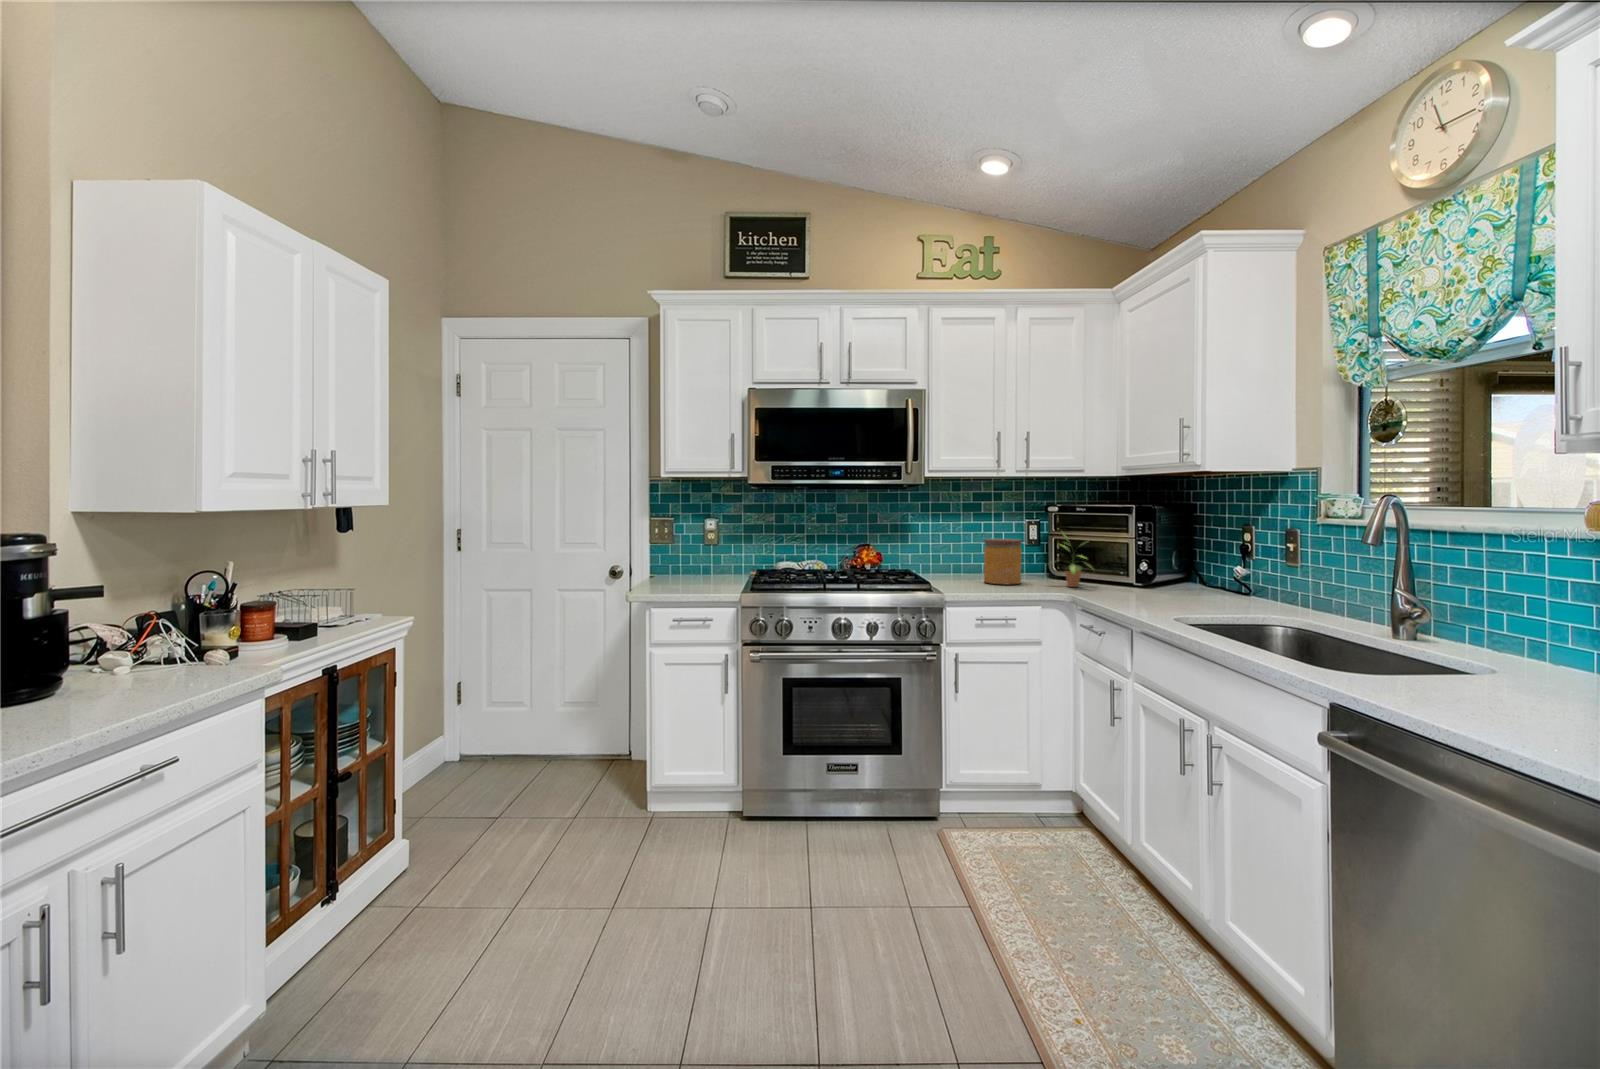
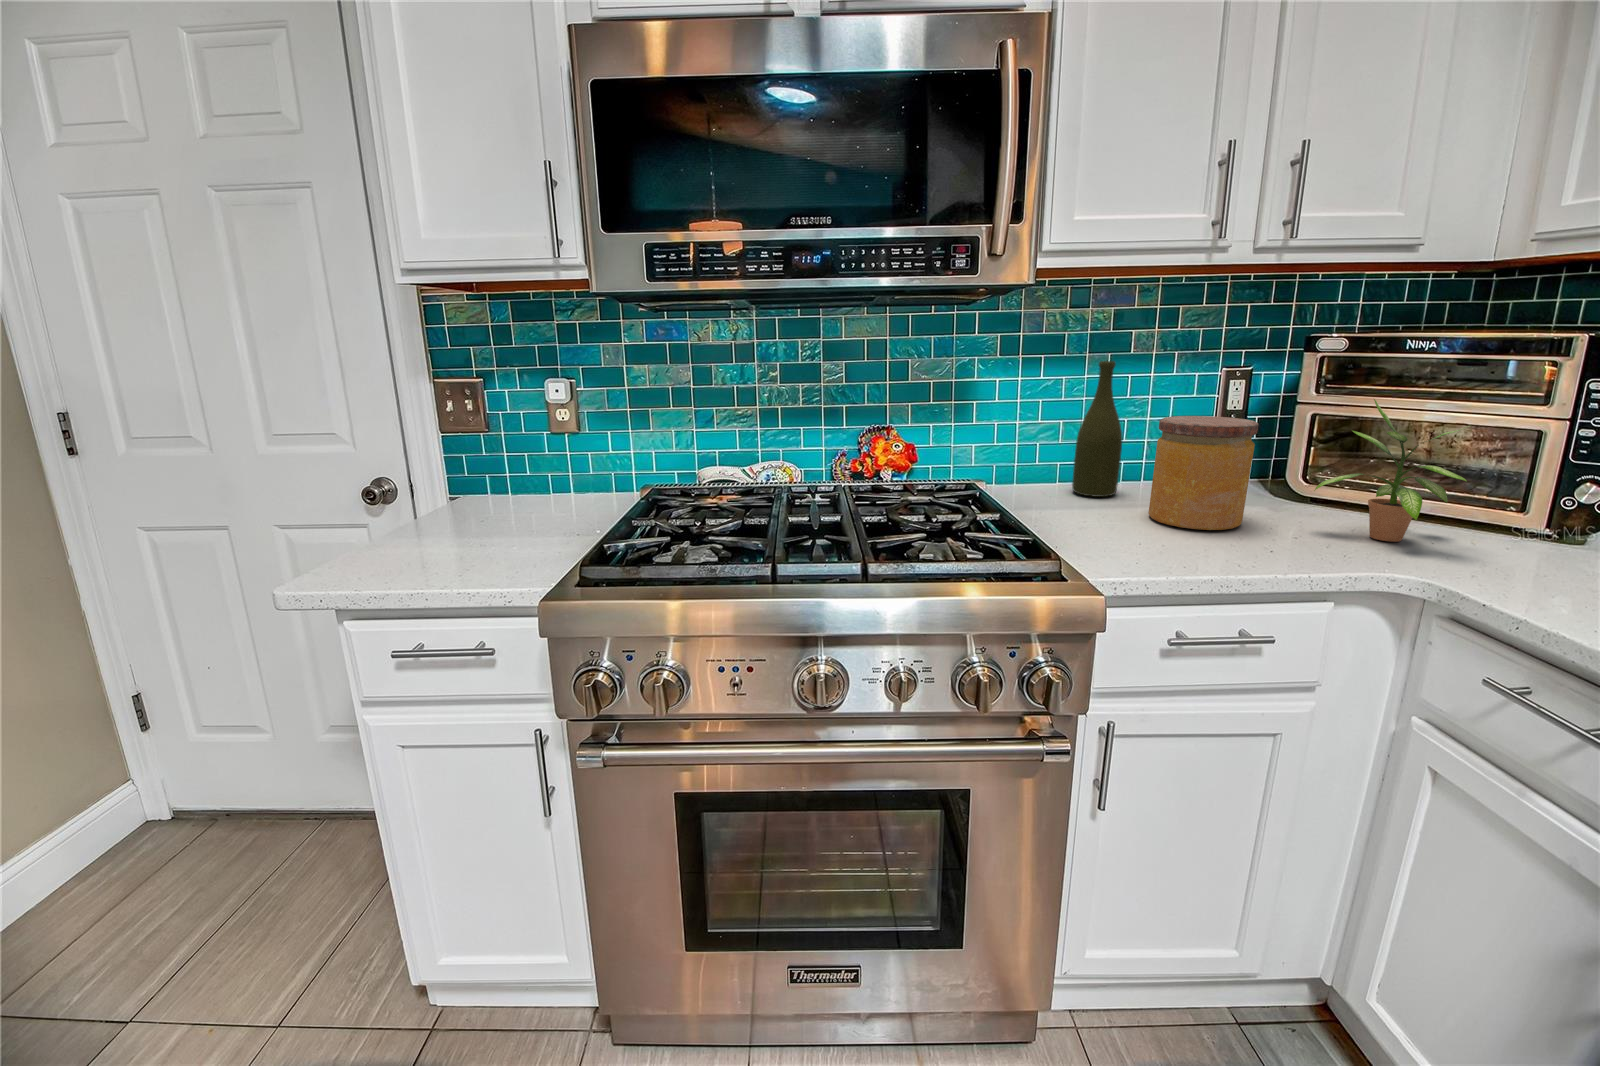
bottle: none [956,516,977,577] -> present [1072,361,1122,497]

